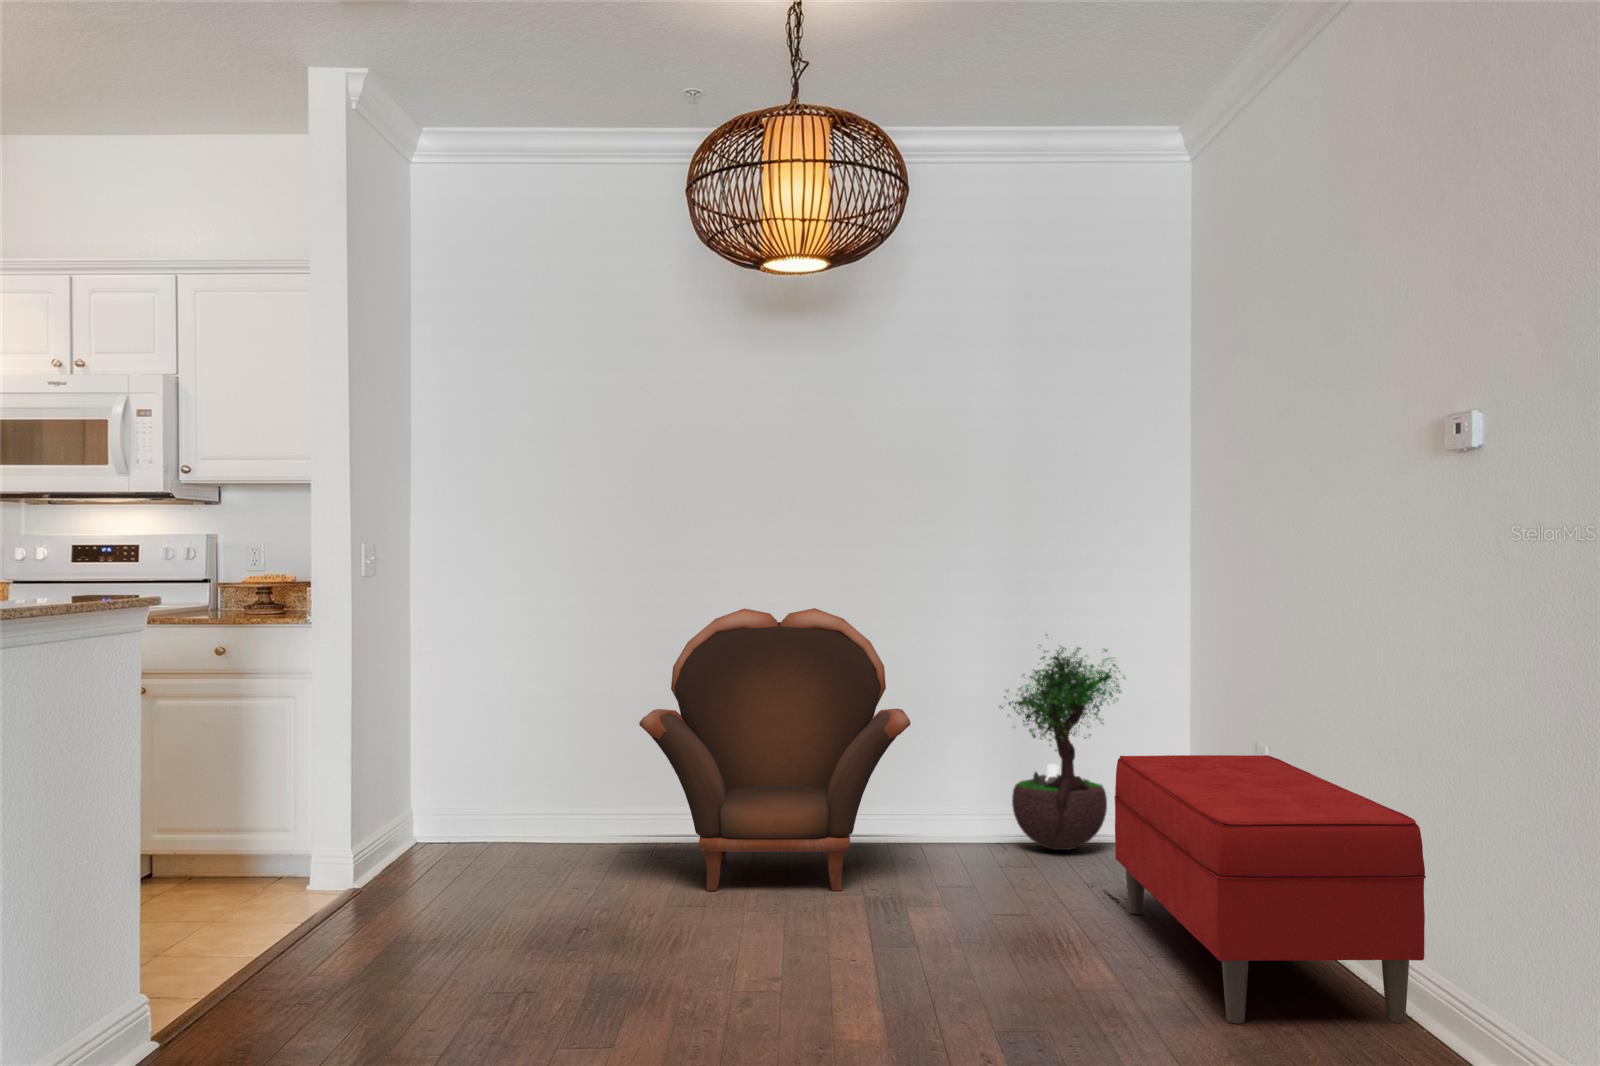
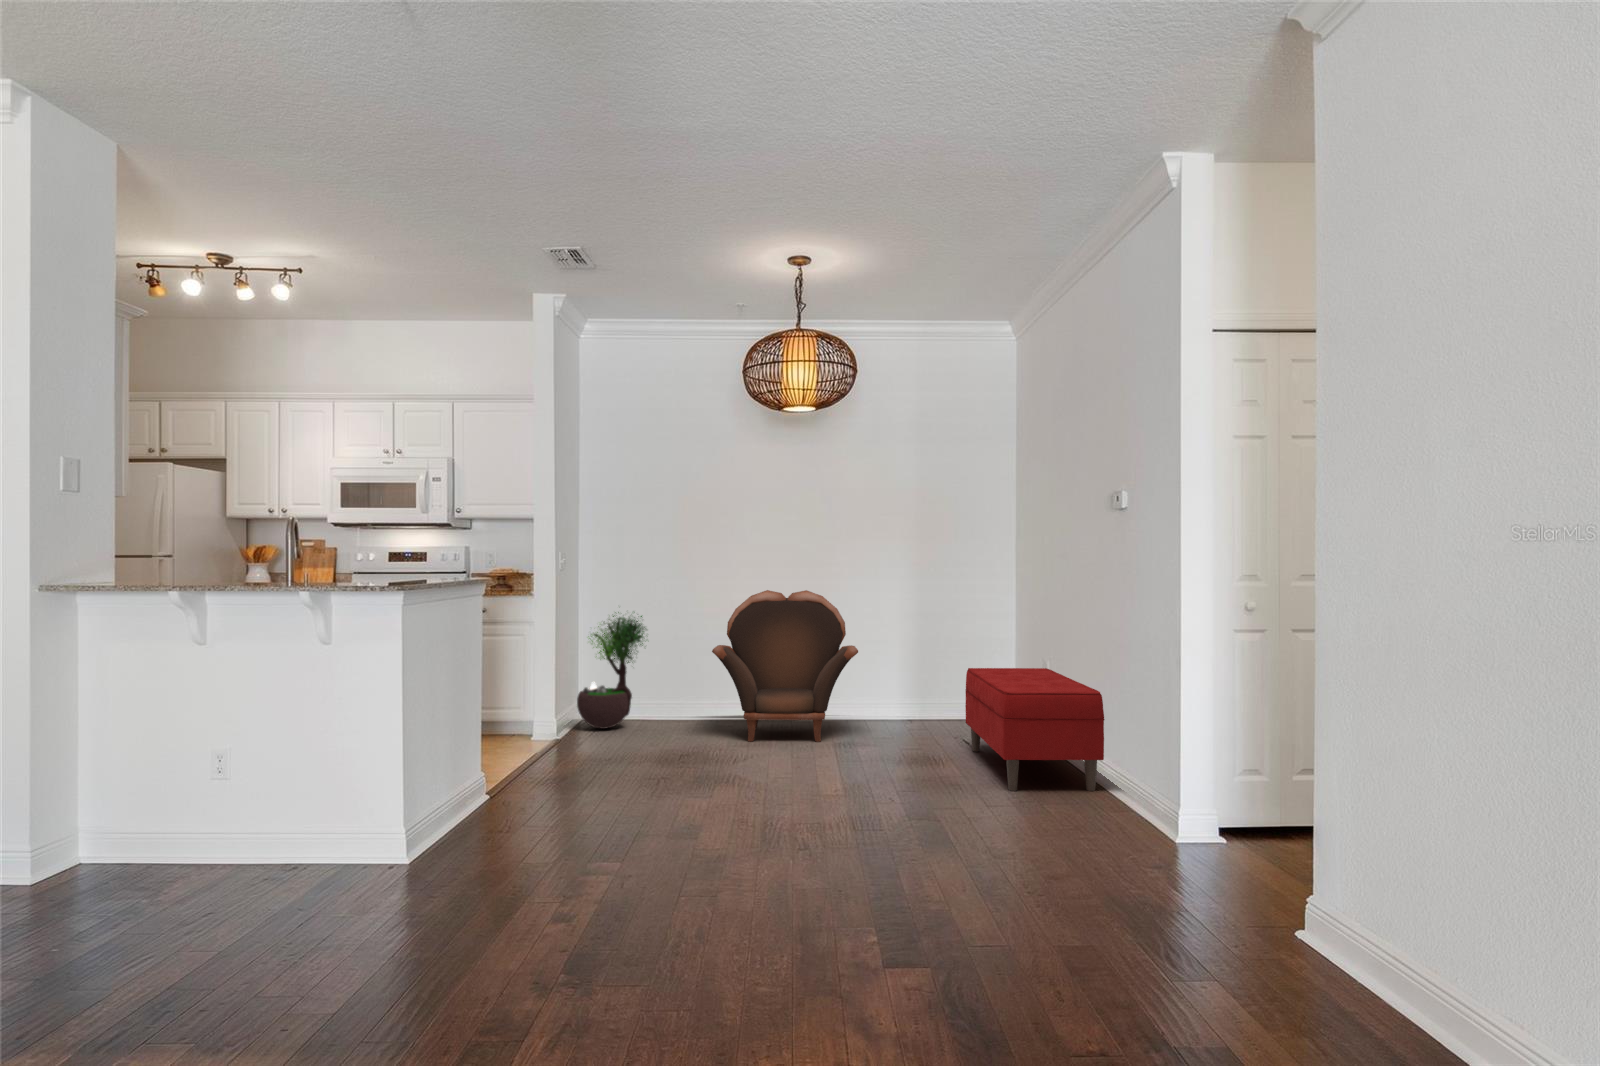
potted tree: present [1000,647,1125,850] -> present [577,612,646,729]

